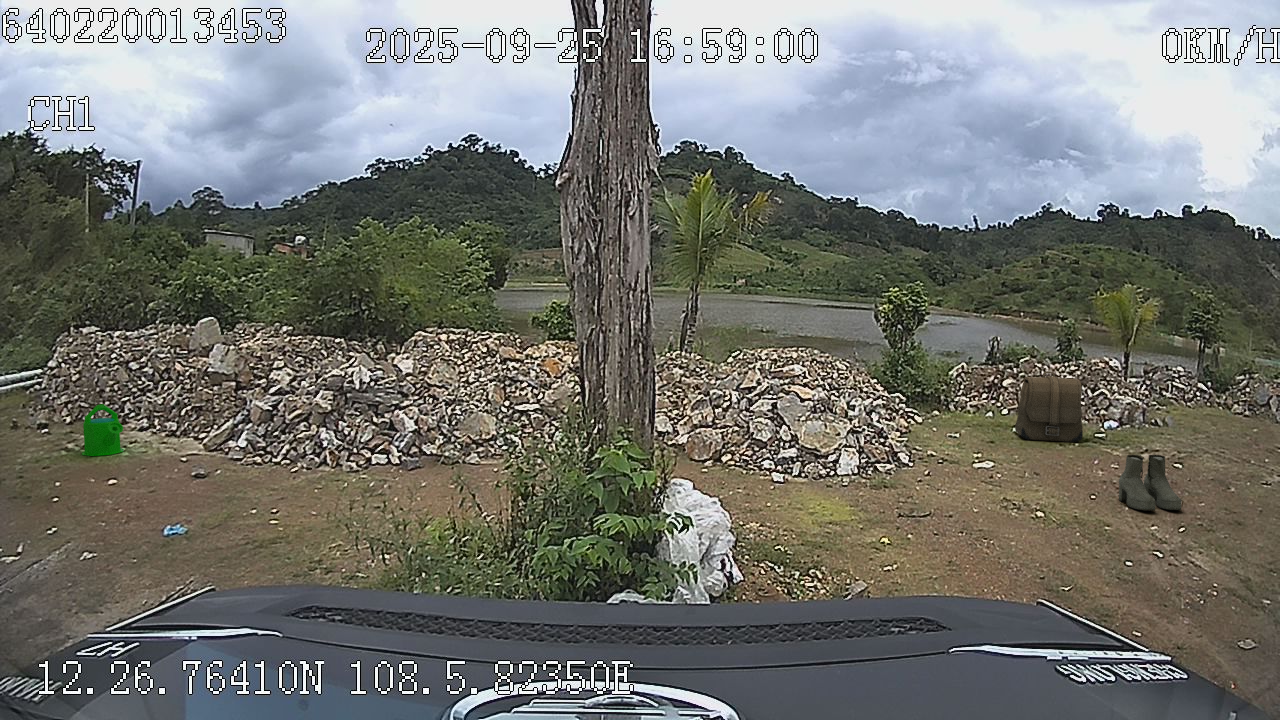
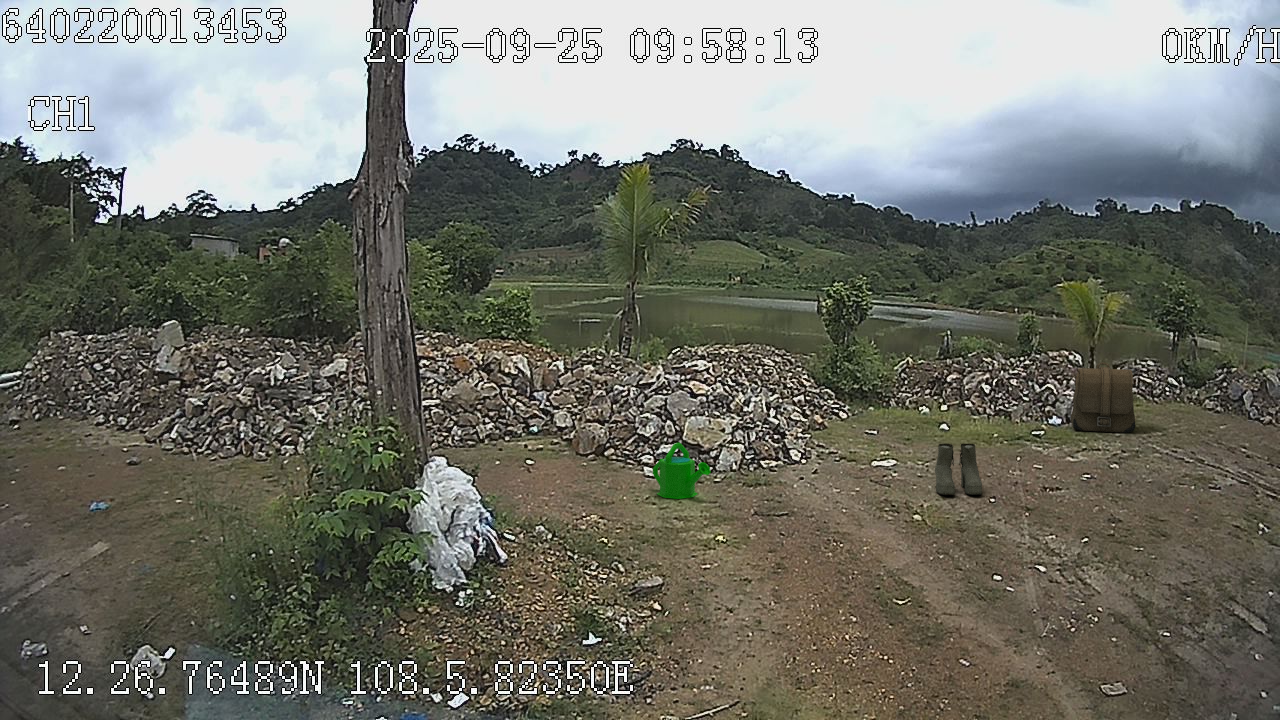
backpack: present [1015,371,1083,442] -> present [1070,362,1135,433]
watering can: present [82,404,124,456] -> present [653,443,711,499]

